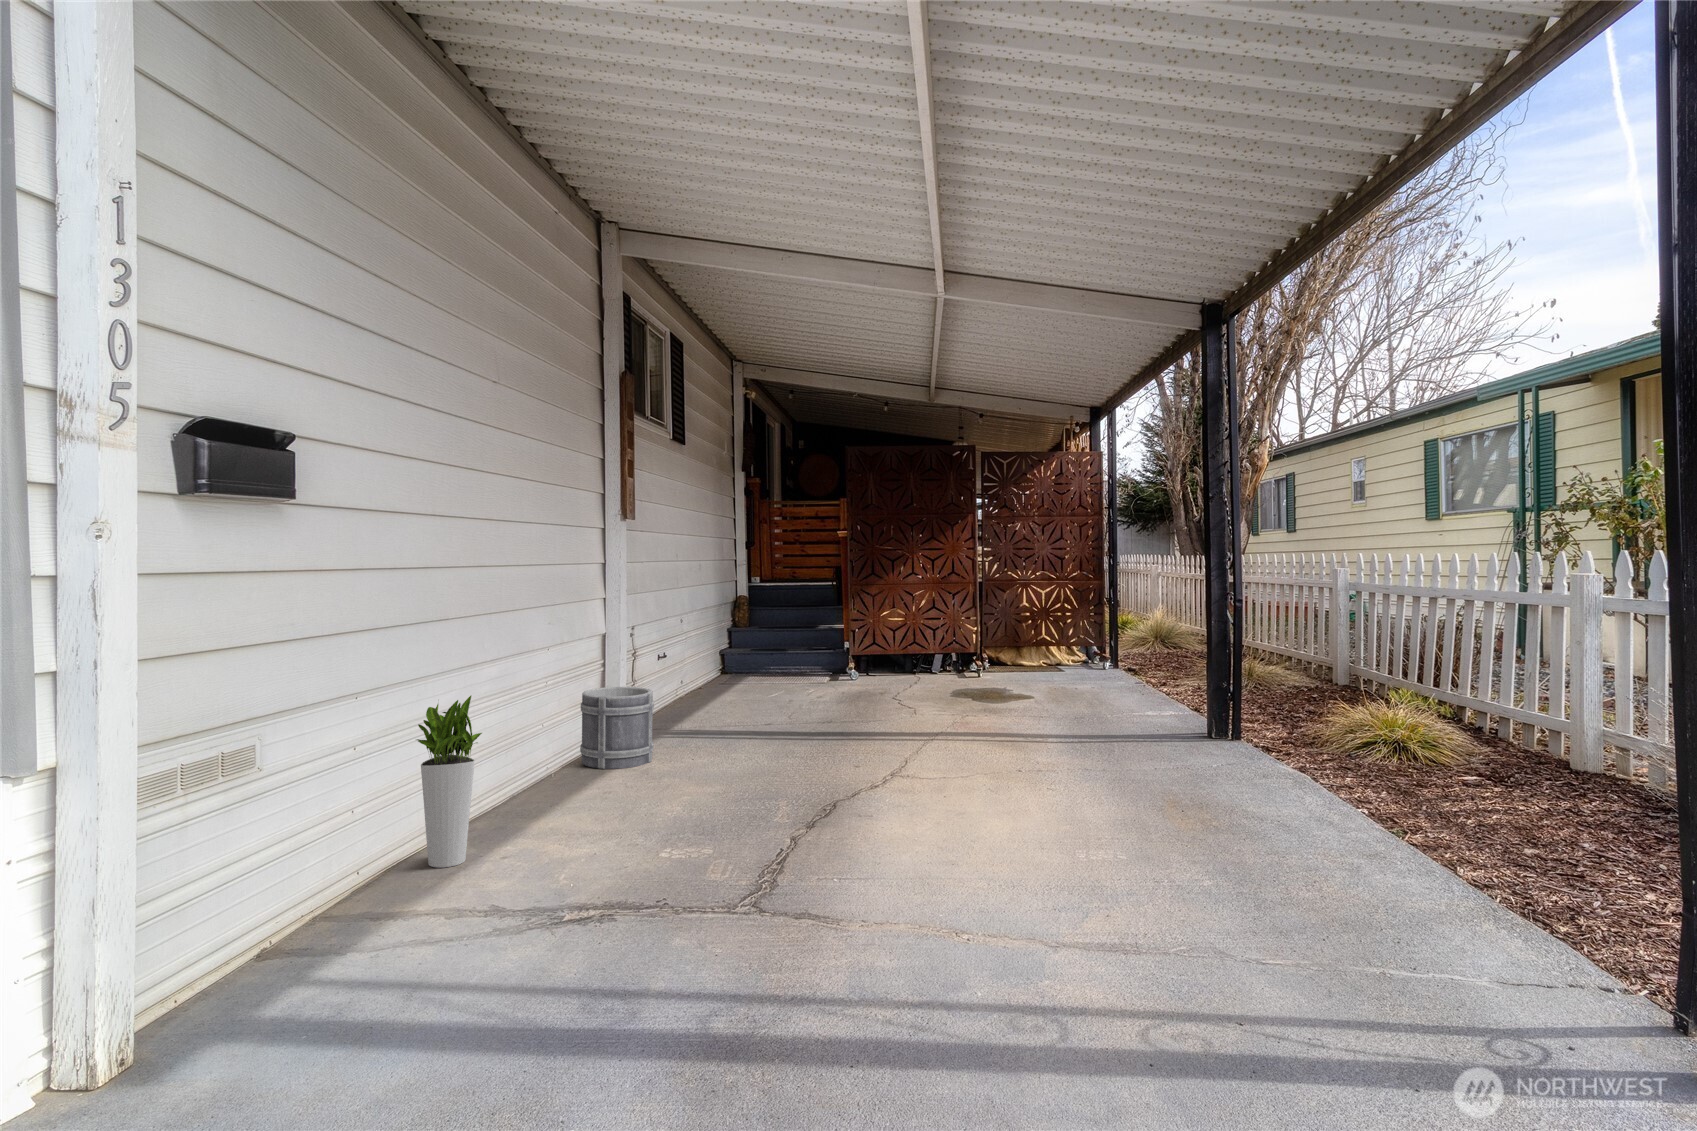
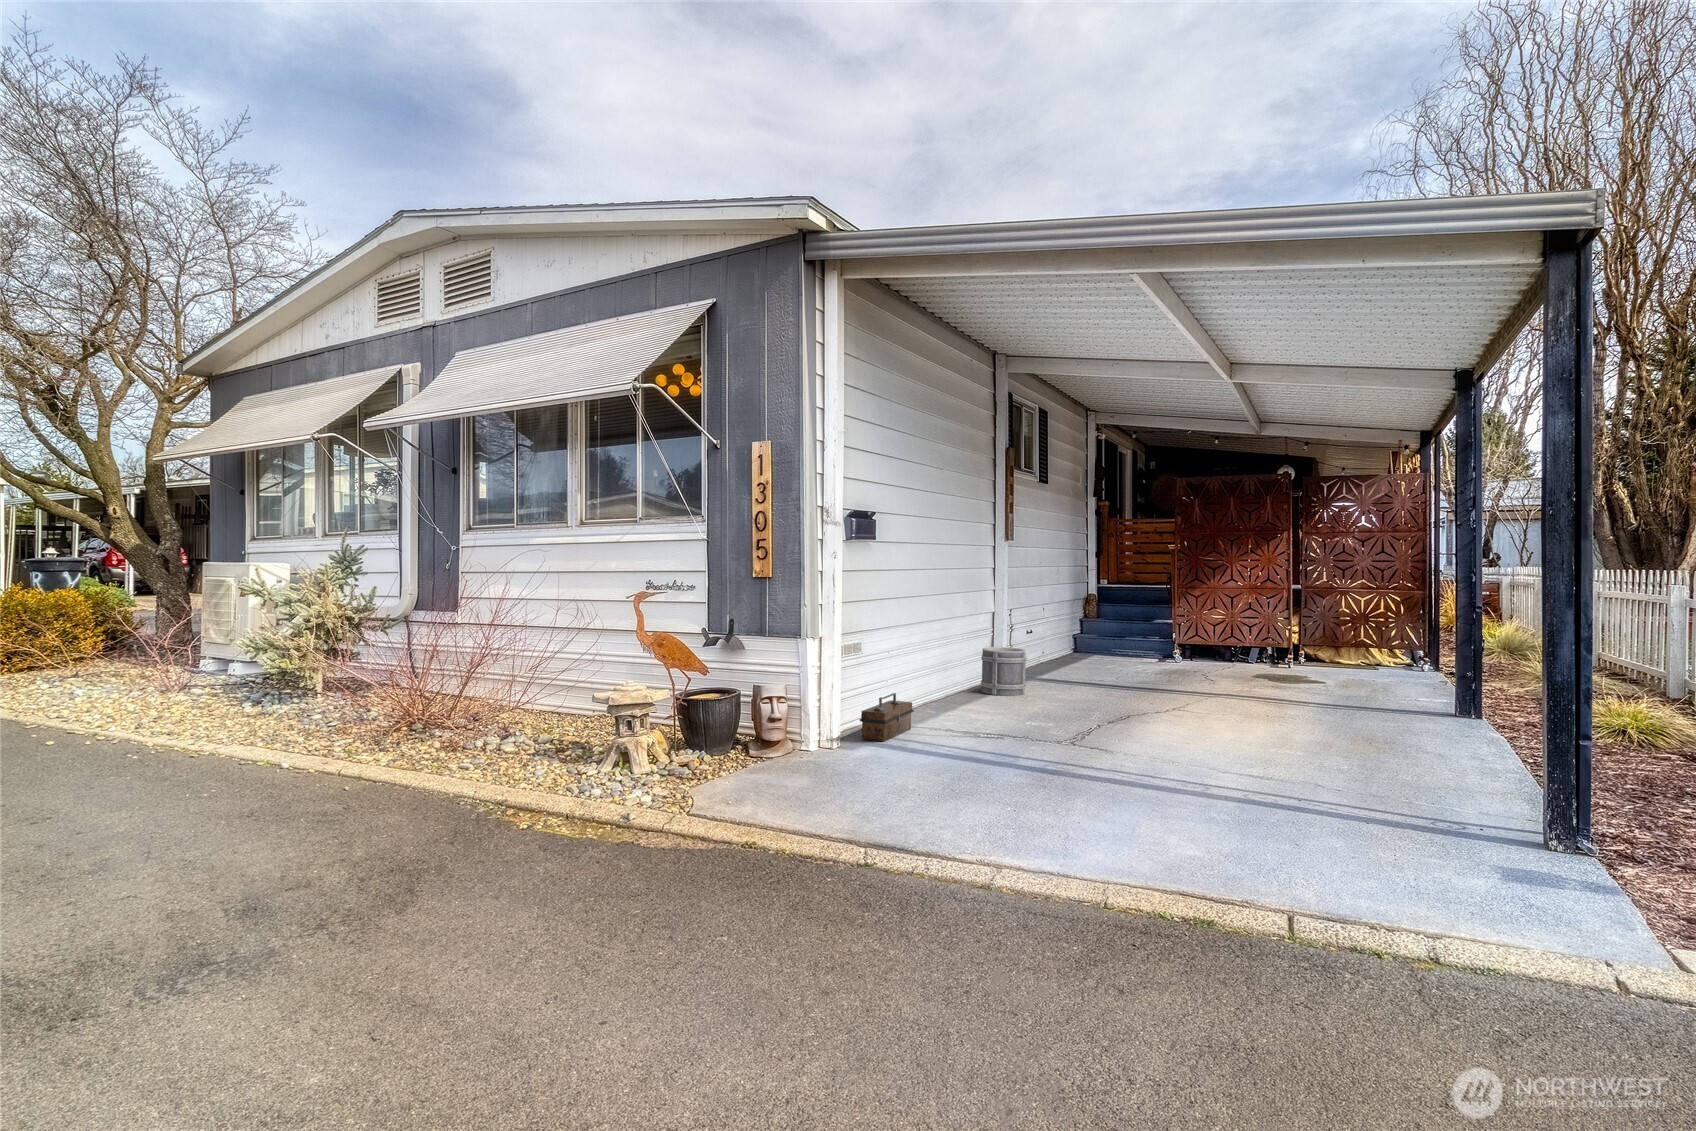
planter: present [417,696,482,868] -> none [909,636,941,722]
toolbox: none [250,832,413,967] -> present [860,693,914,742]

